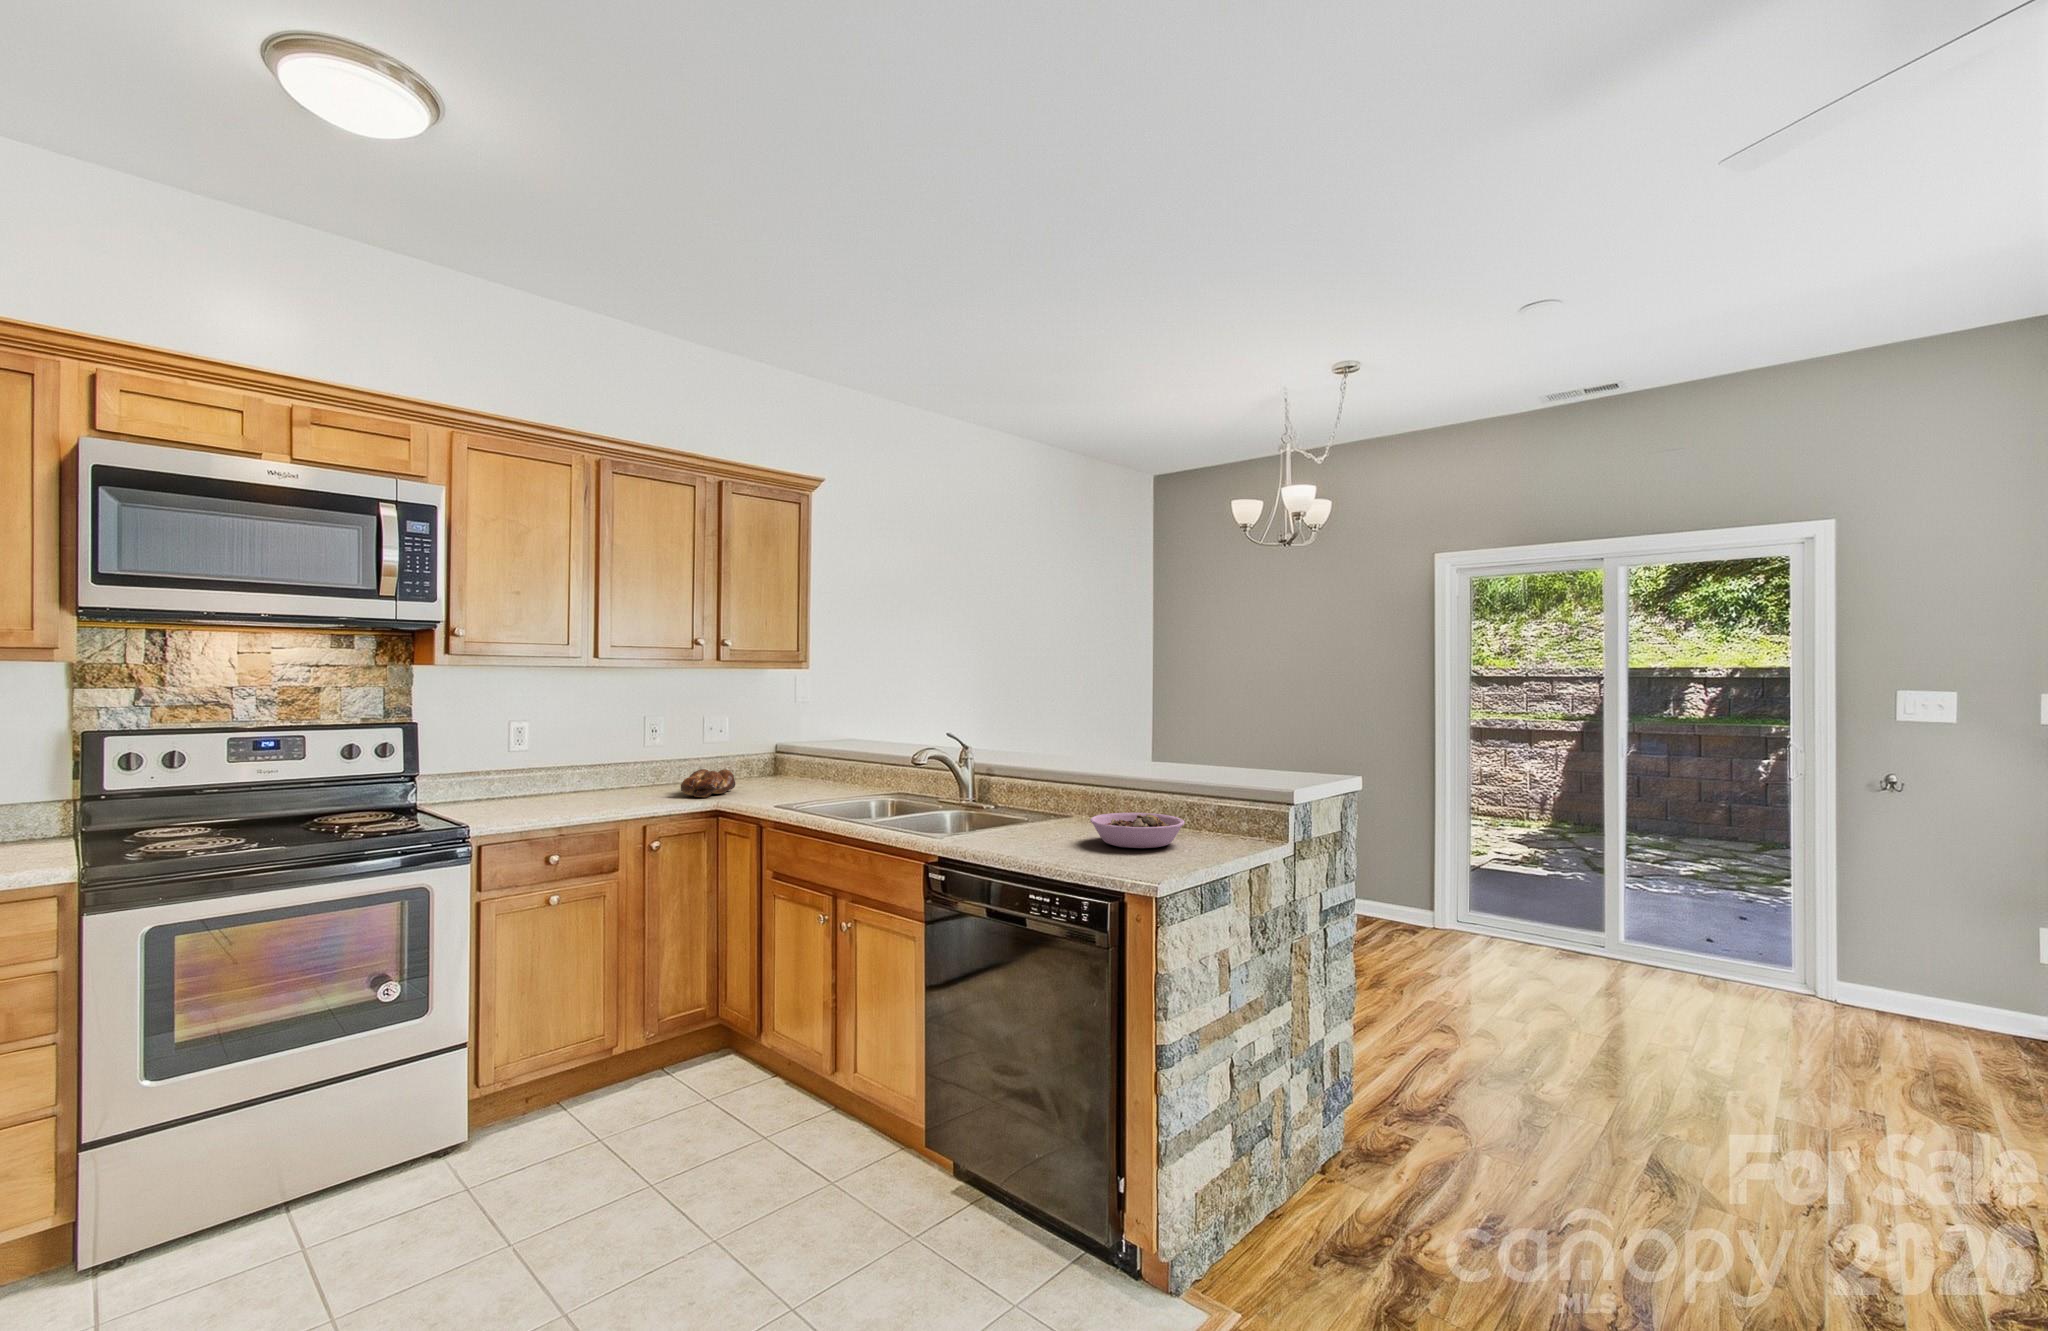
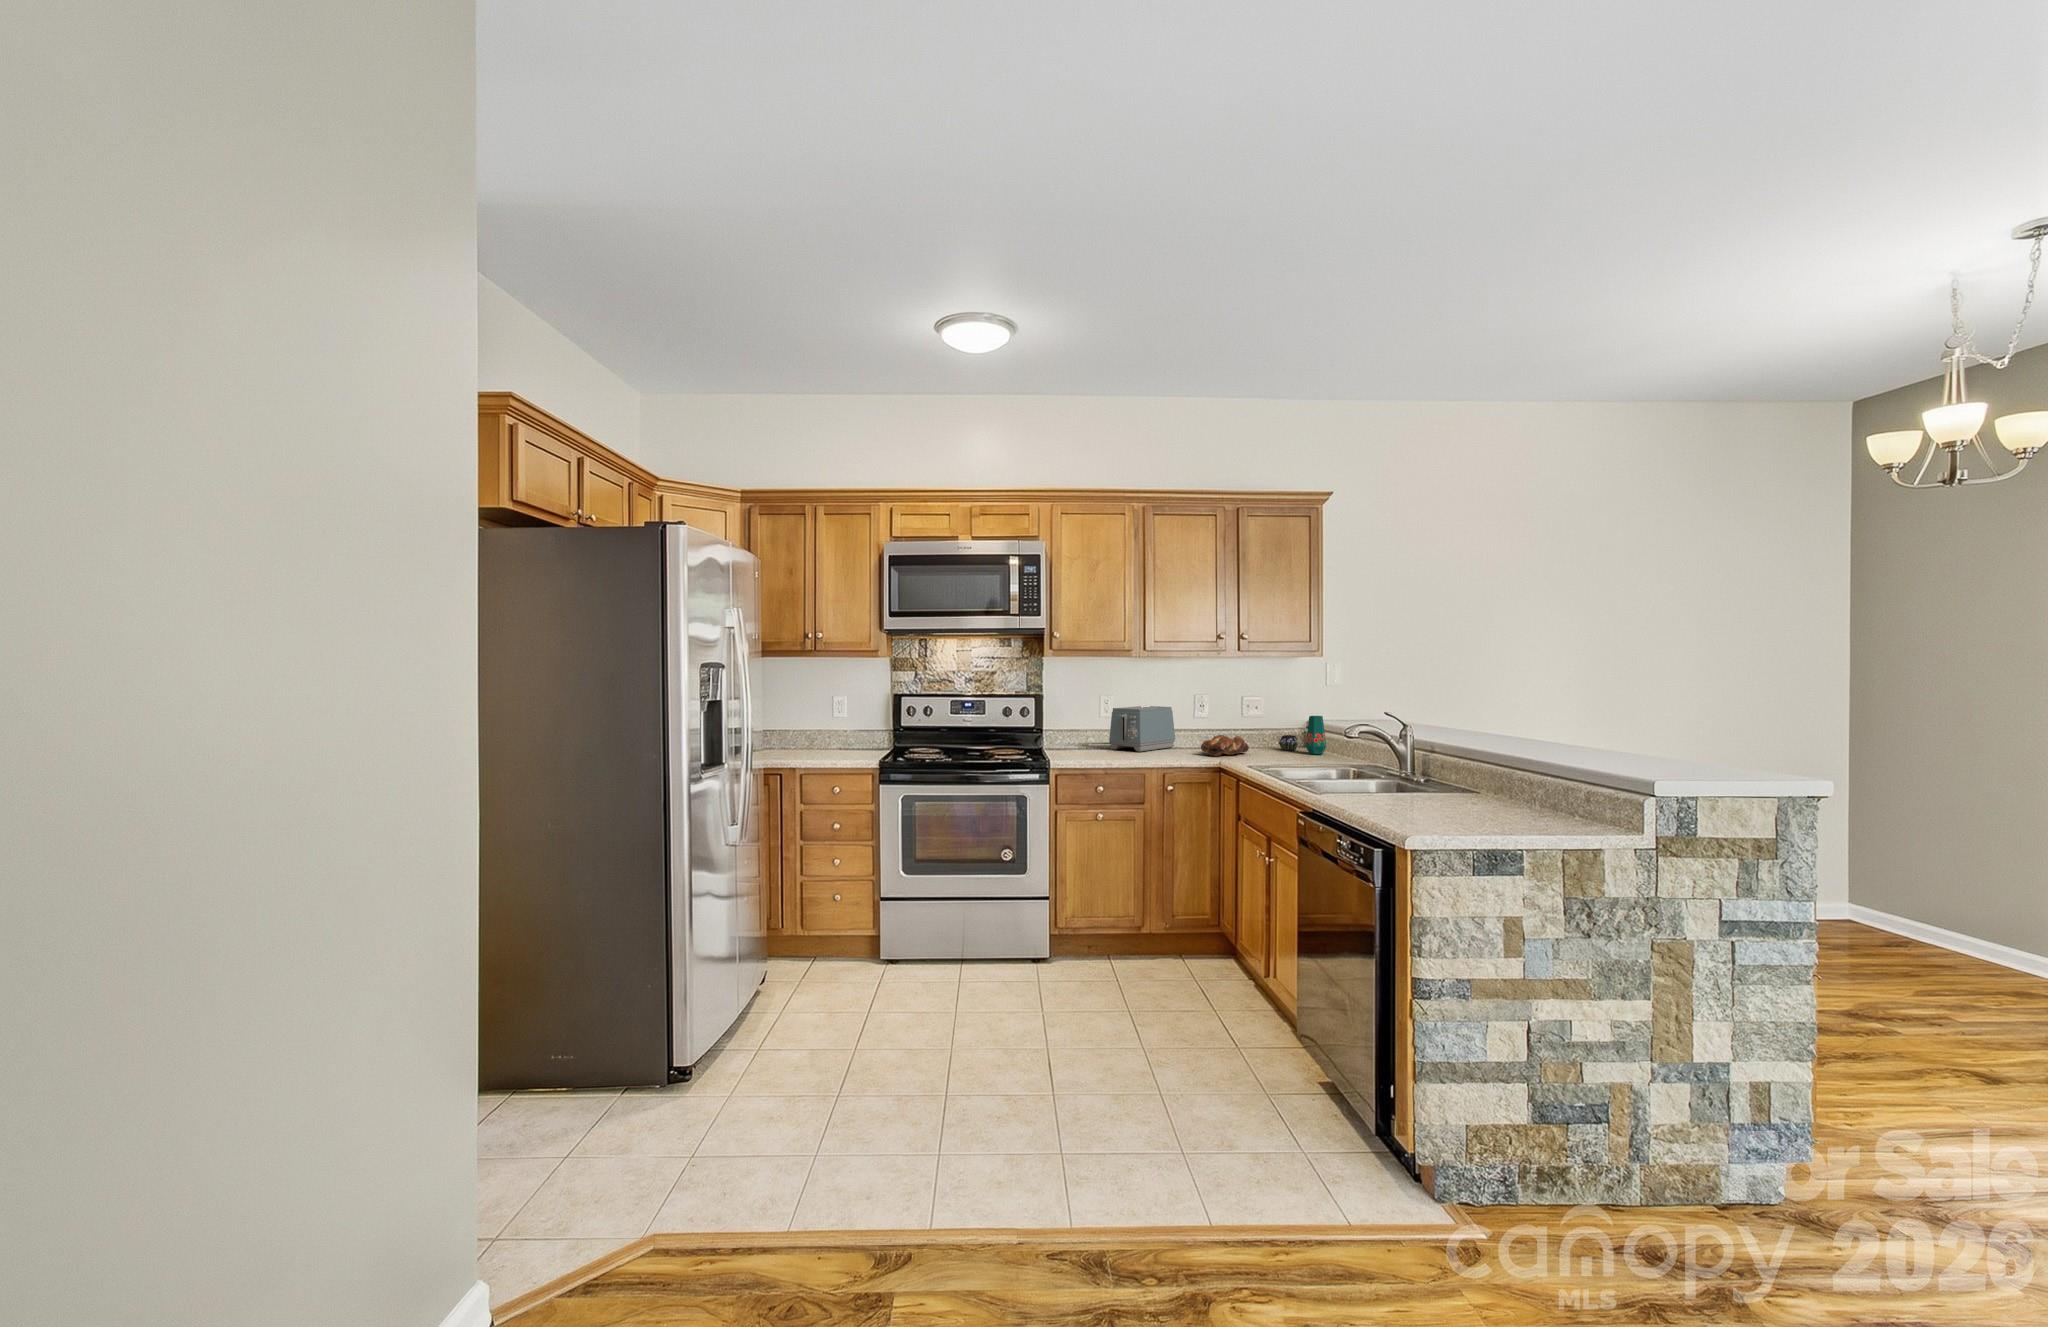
toaster: none [536,735,626,800] -> present [1109,706,1175,752]
vase: none [758,739,820,785] -> present [1279,716,1326,754]
bowl: present [1090,813,1185,848] -> none [1429,788,1525,819]

